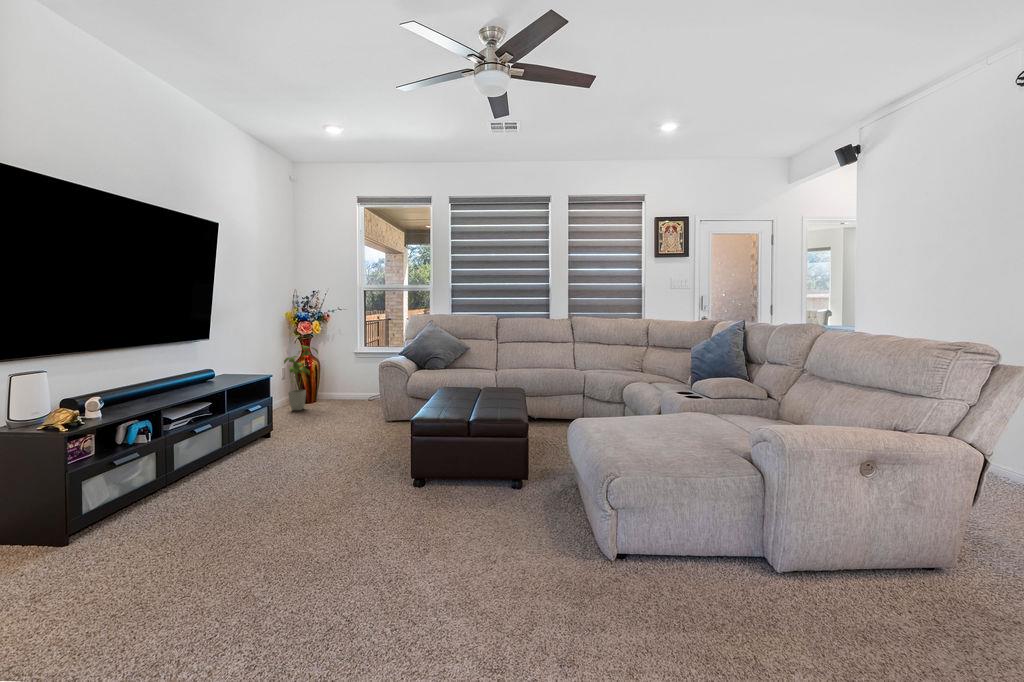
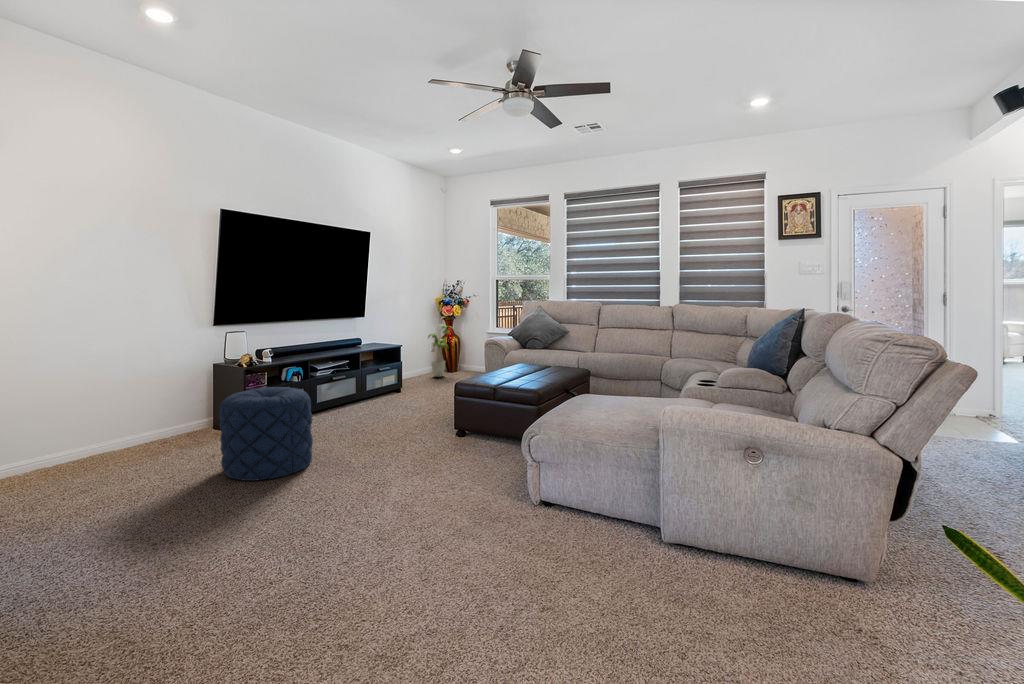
pouf: none [93,458,254,628] -> present [219,387,313,481]

